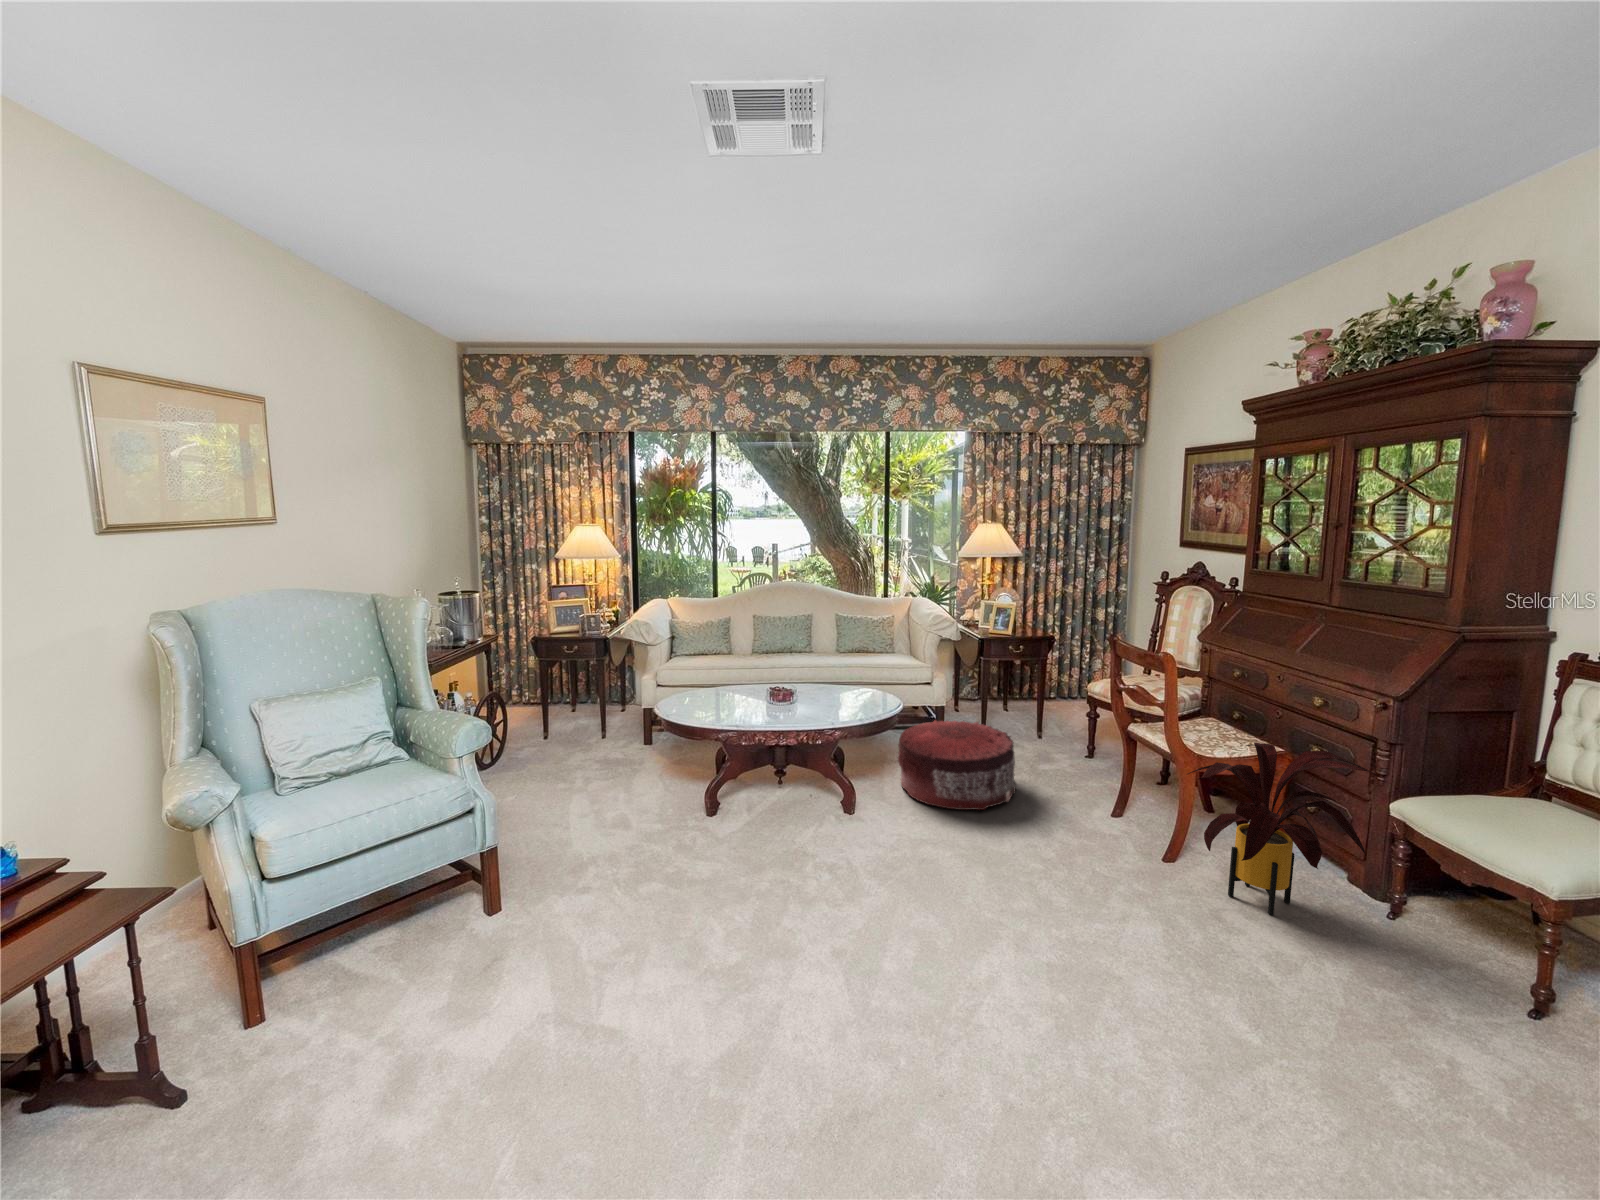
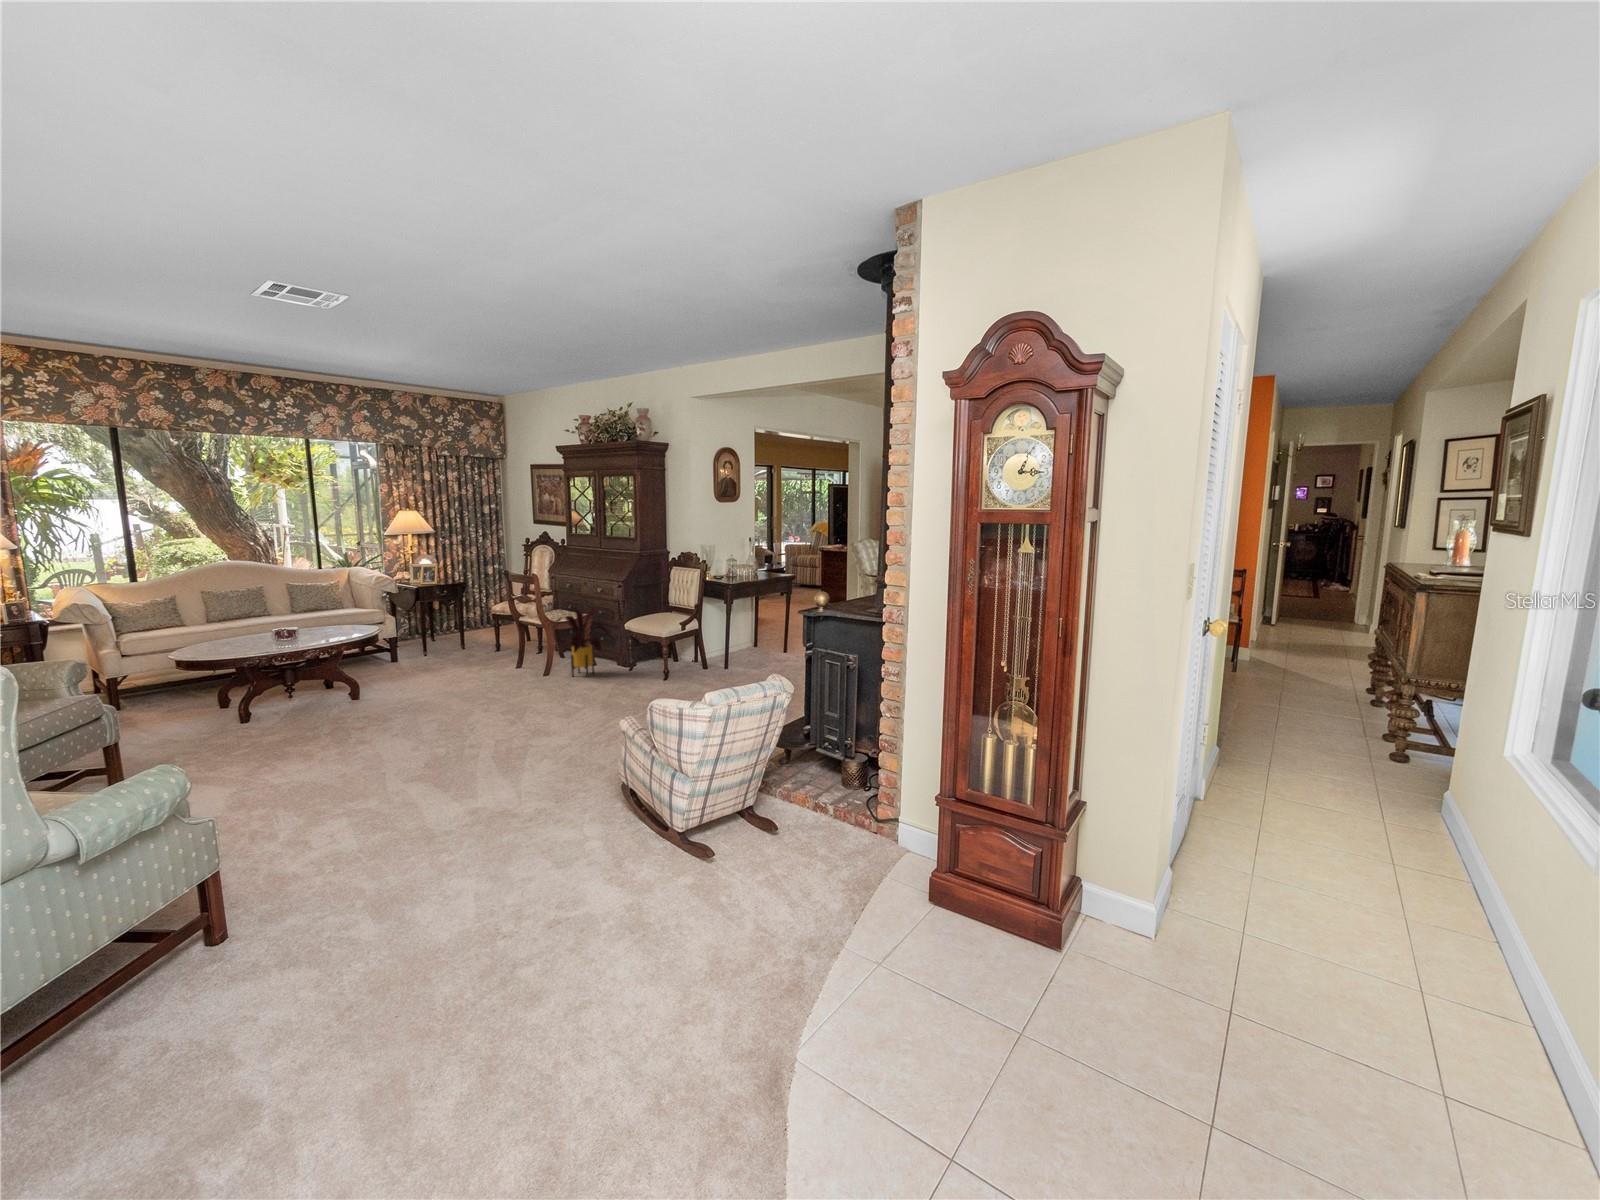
pouf: present [898,720,1016,810] -> none [382,637,464,685]

